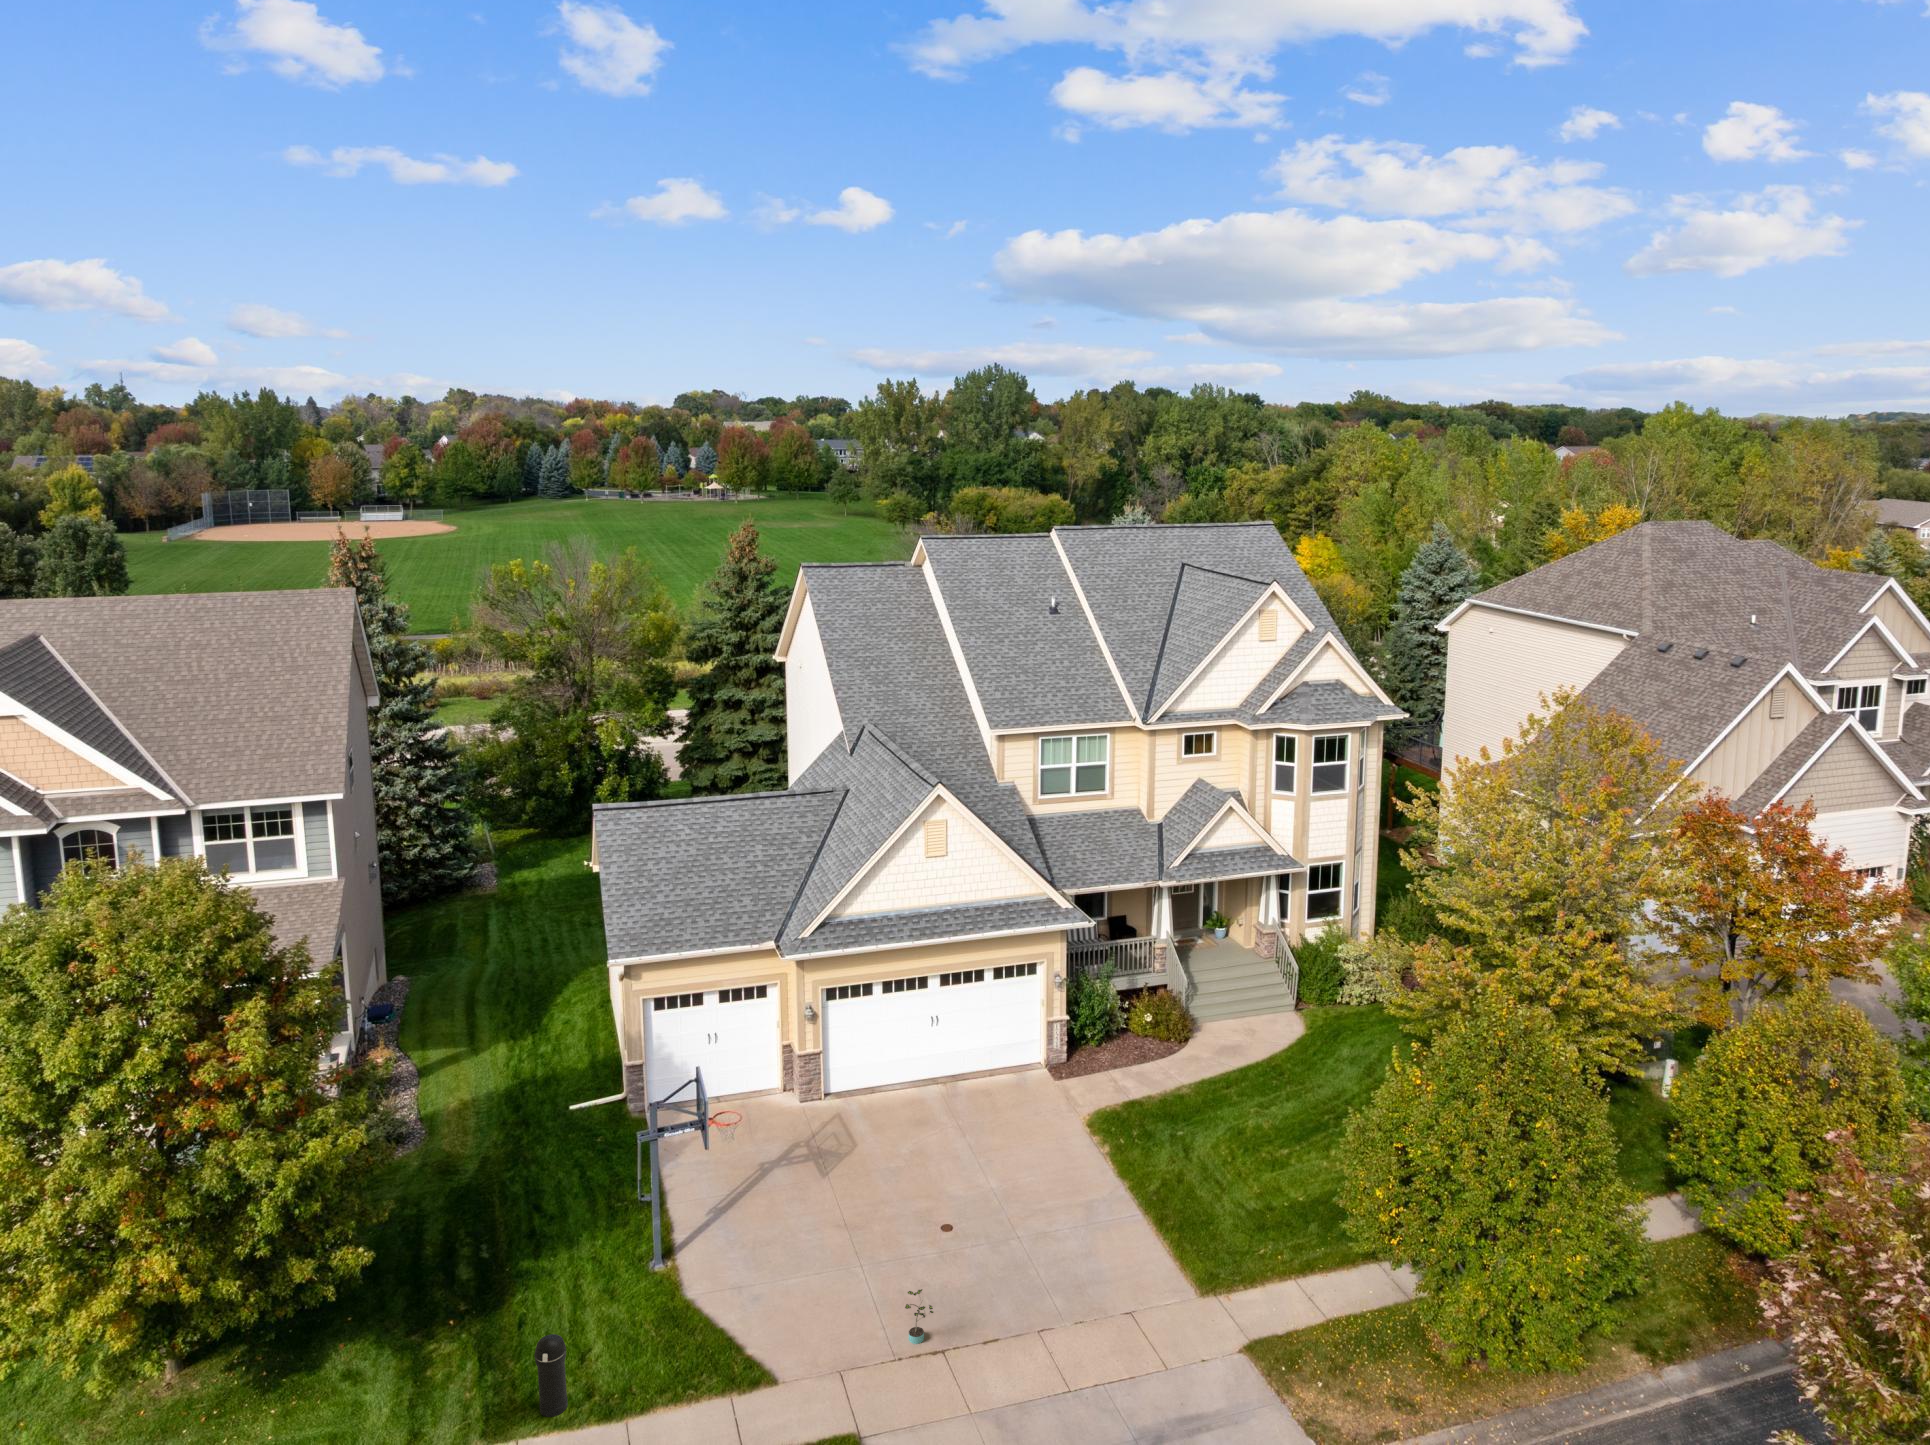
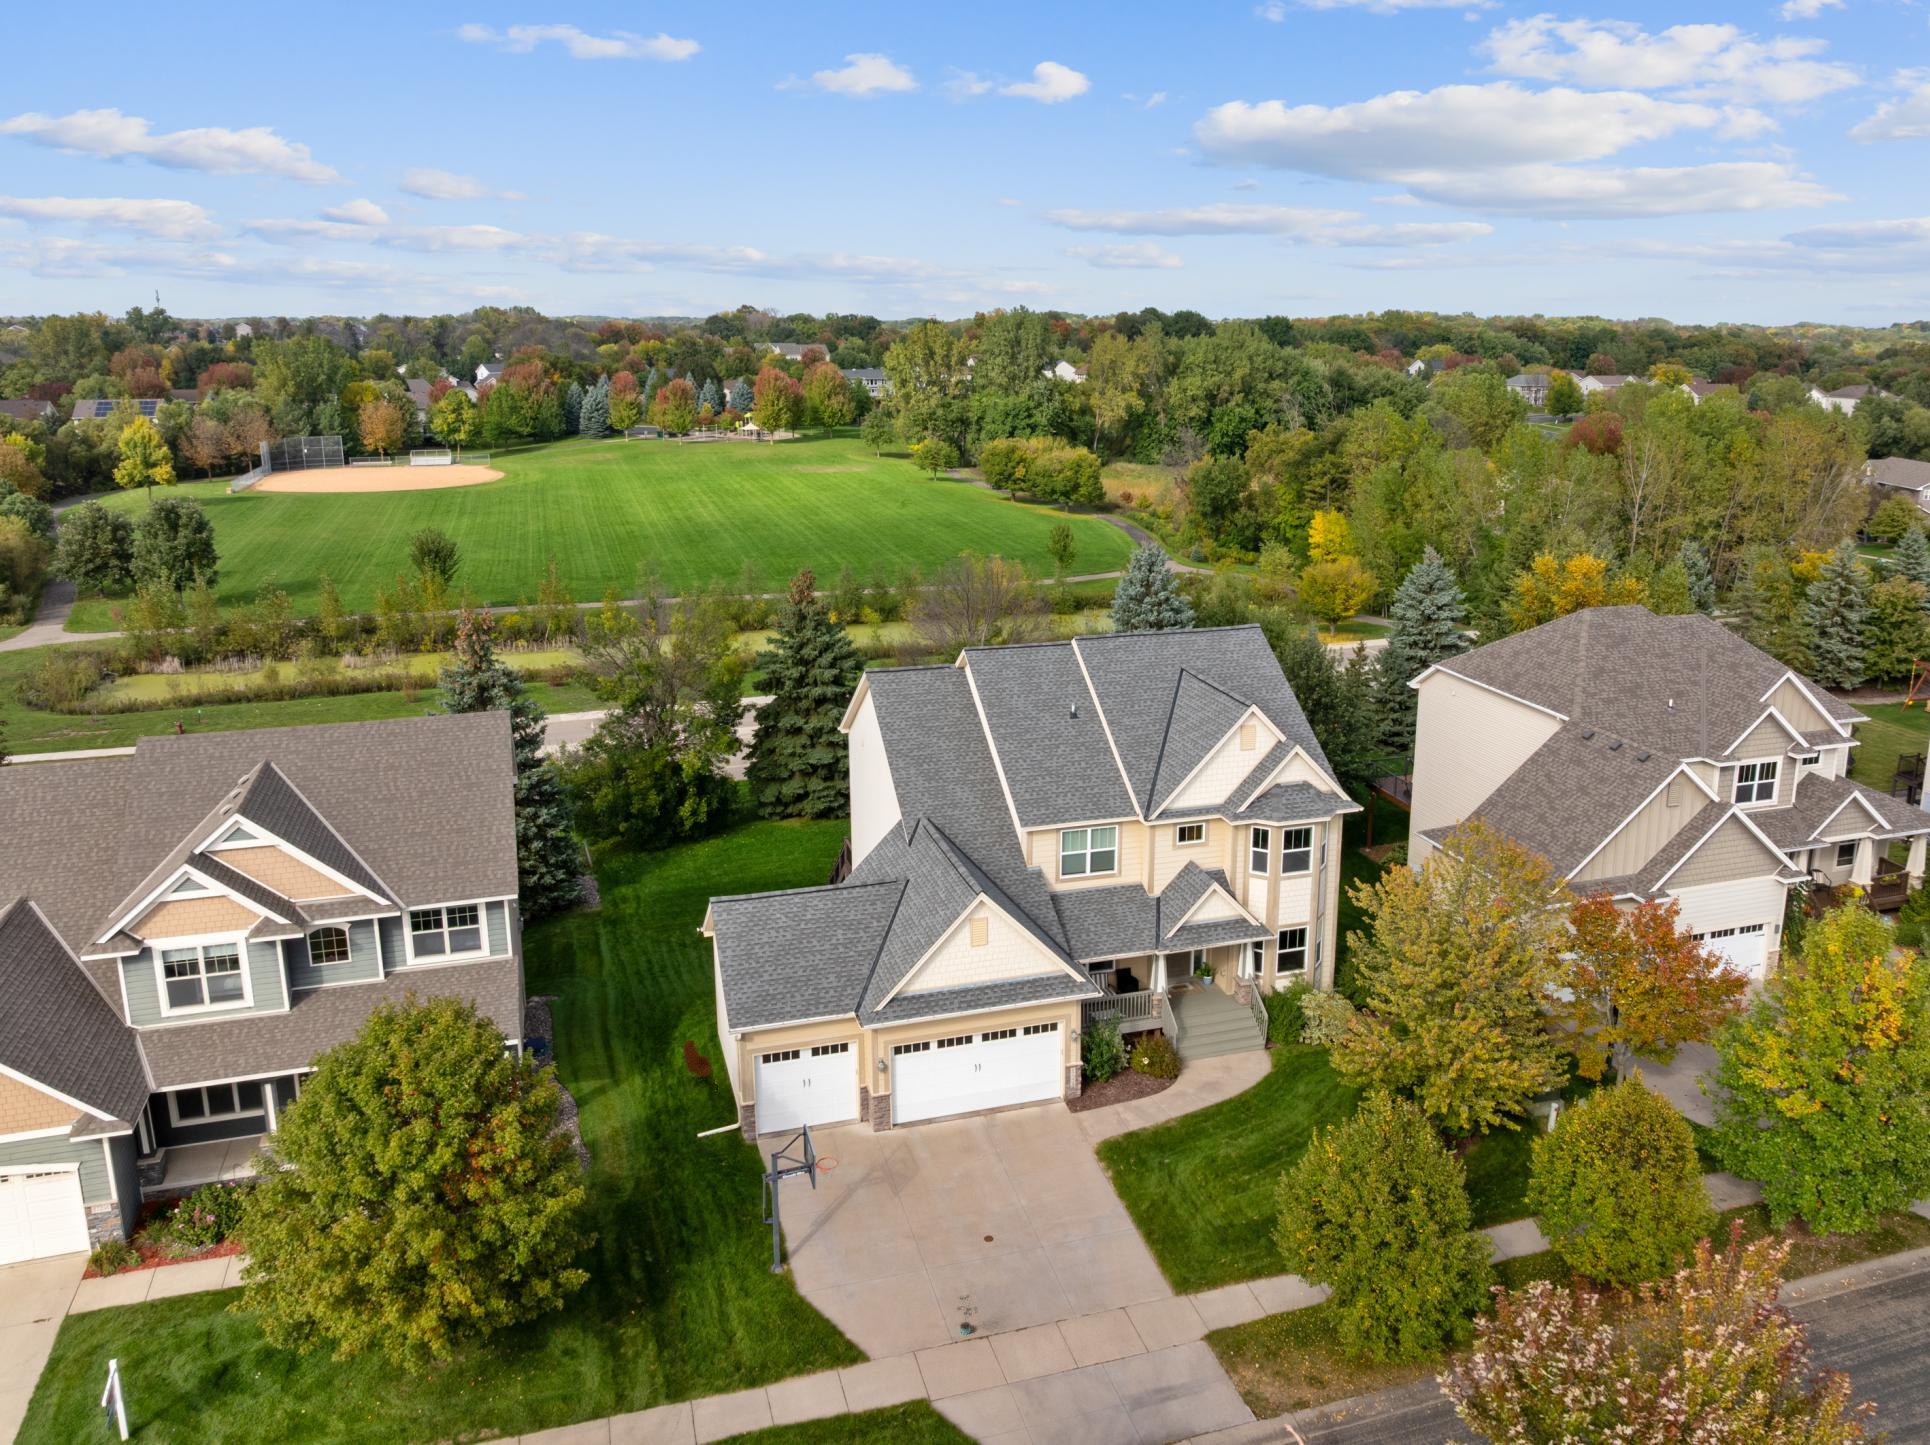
lounge chair: none [556,991,616,1055] -> present [683,1039,715,1082]
trash can: present [534,1334,568,1417] -> none [696,1330,719,1388]

